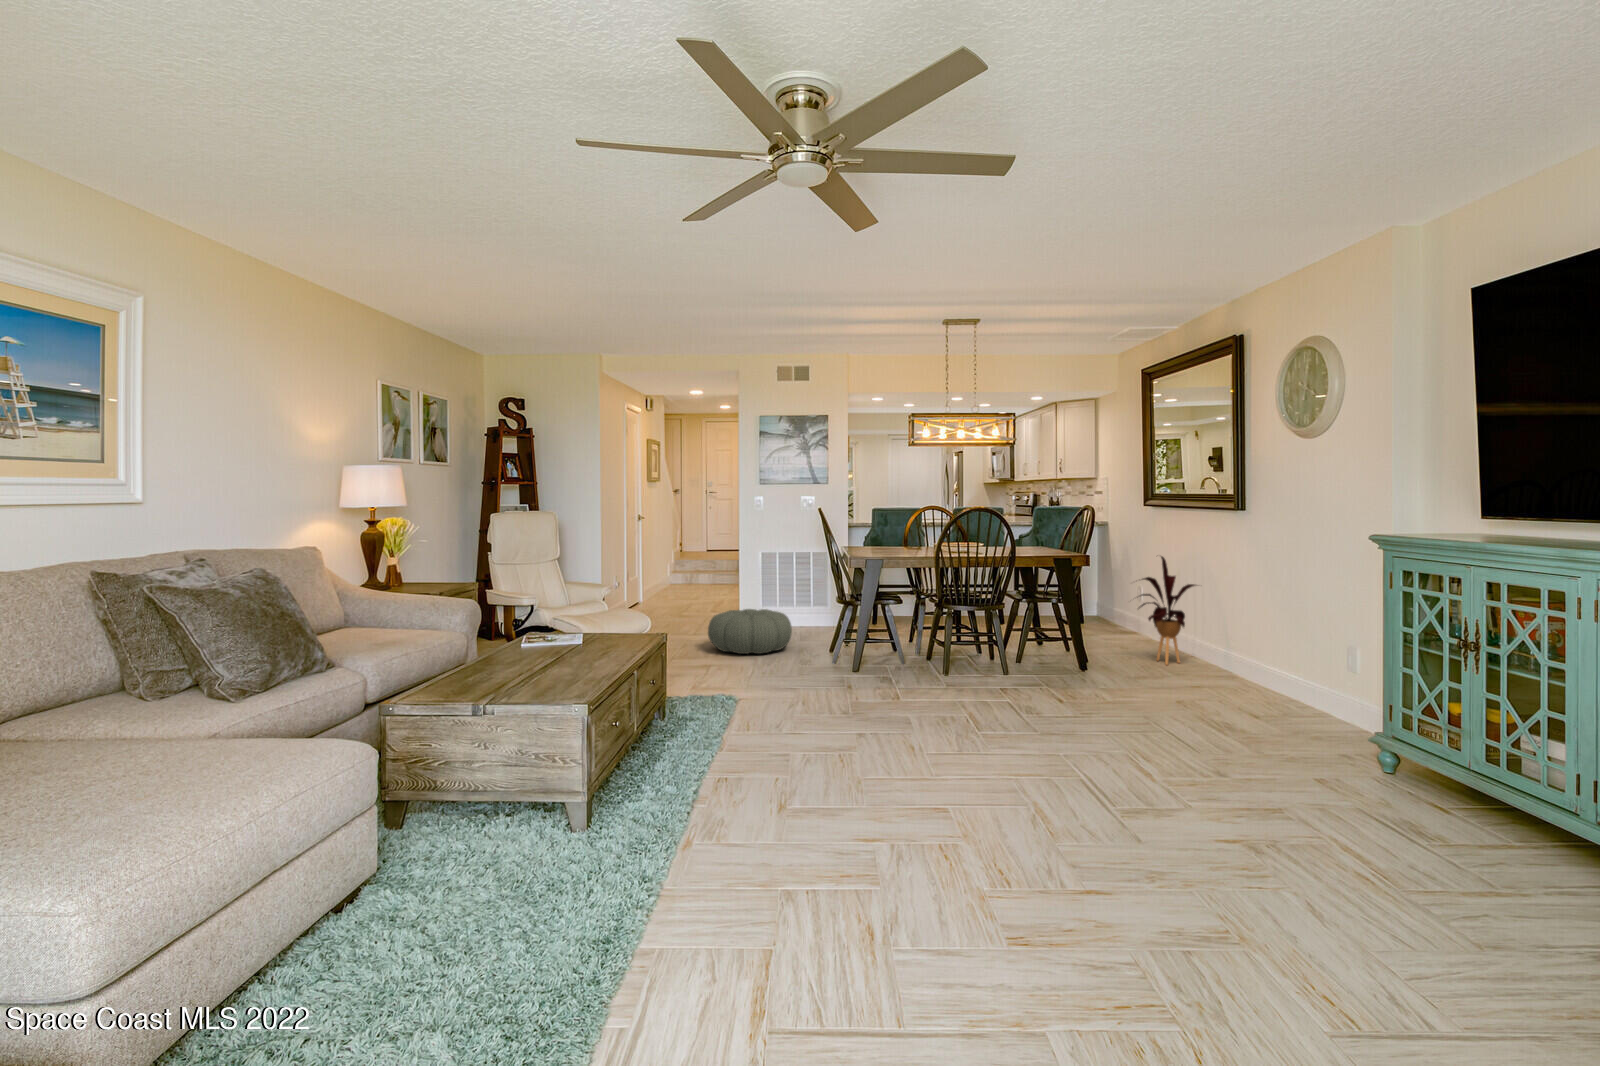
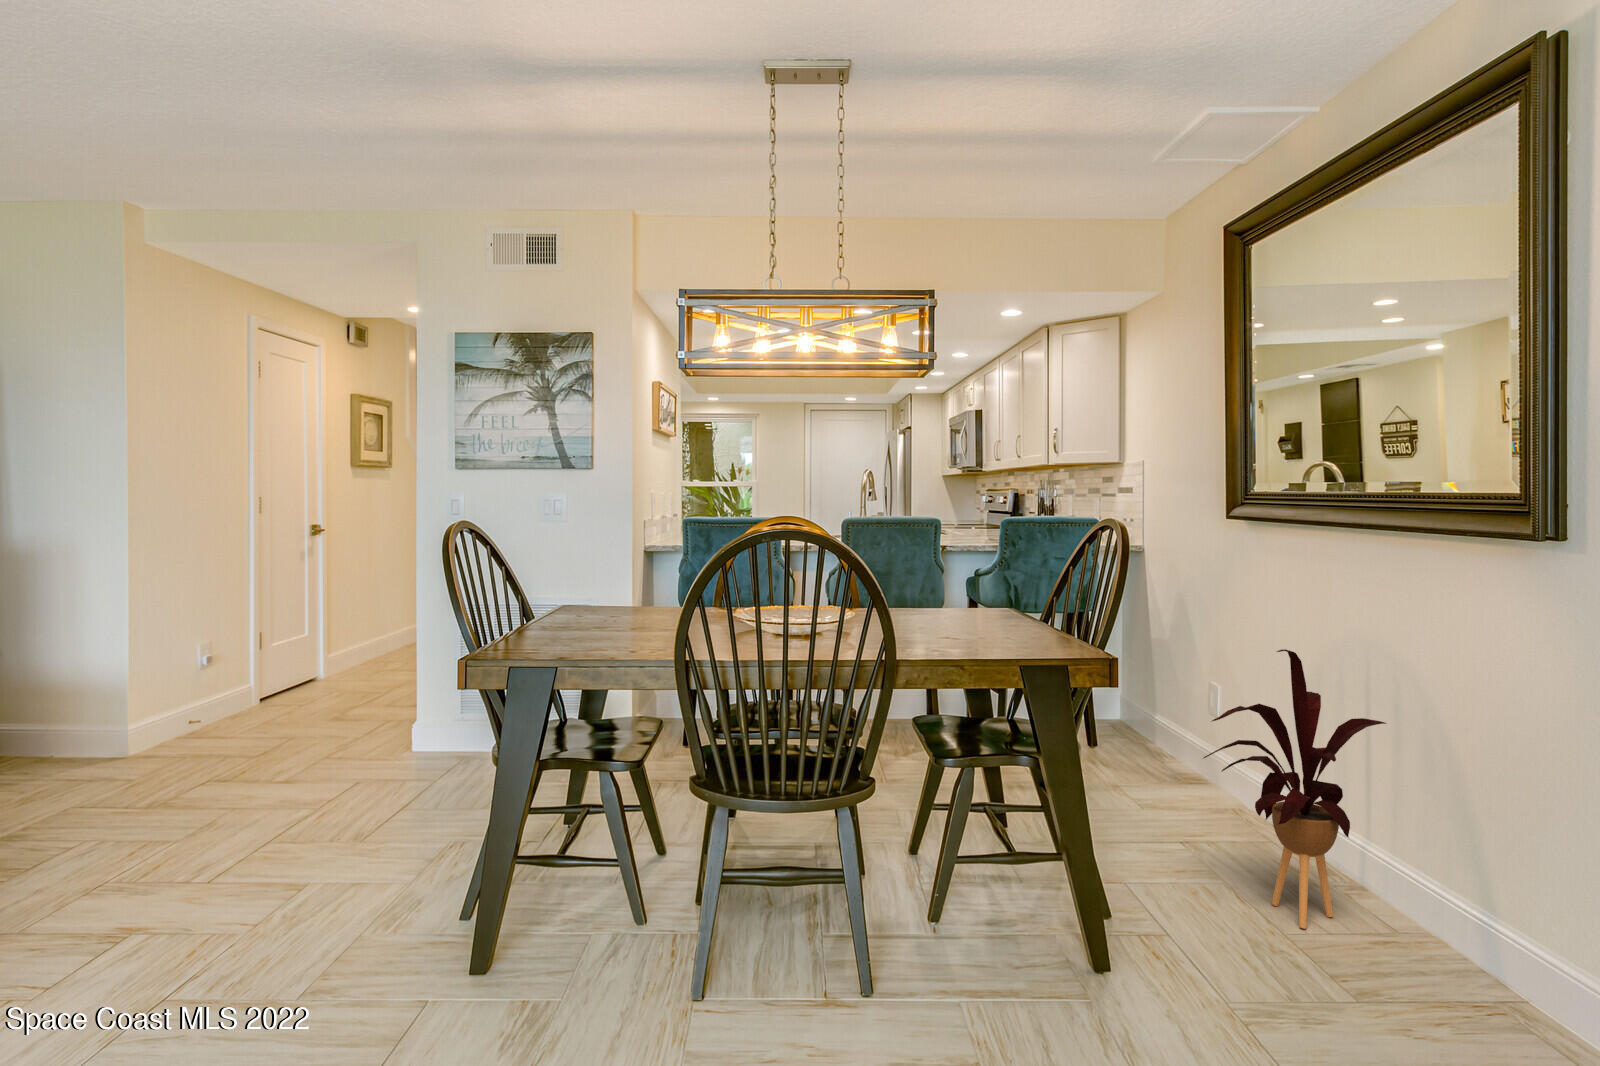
pouf: present [708,609,792,654] -> none [197,748,426,881]

